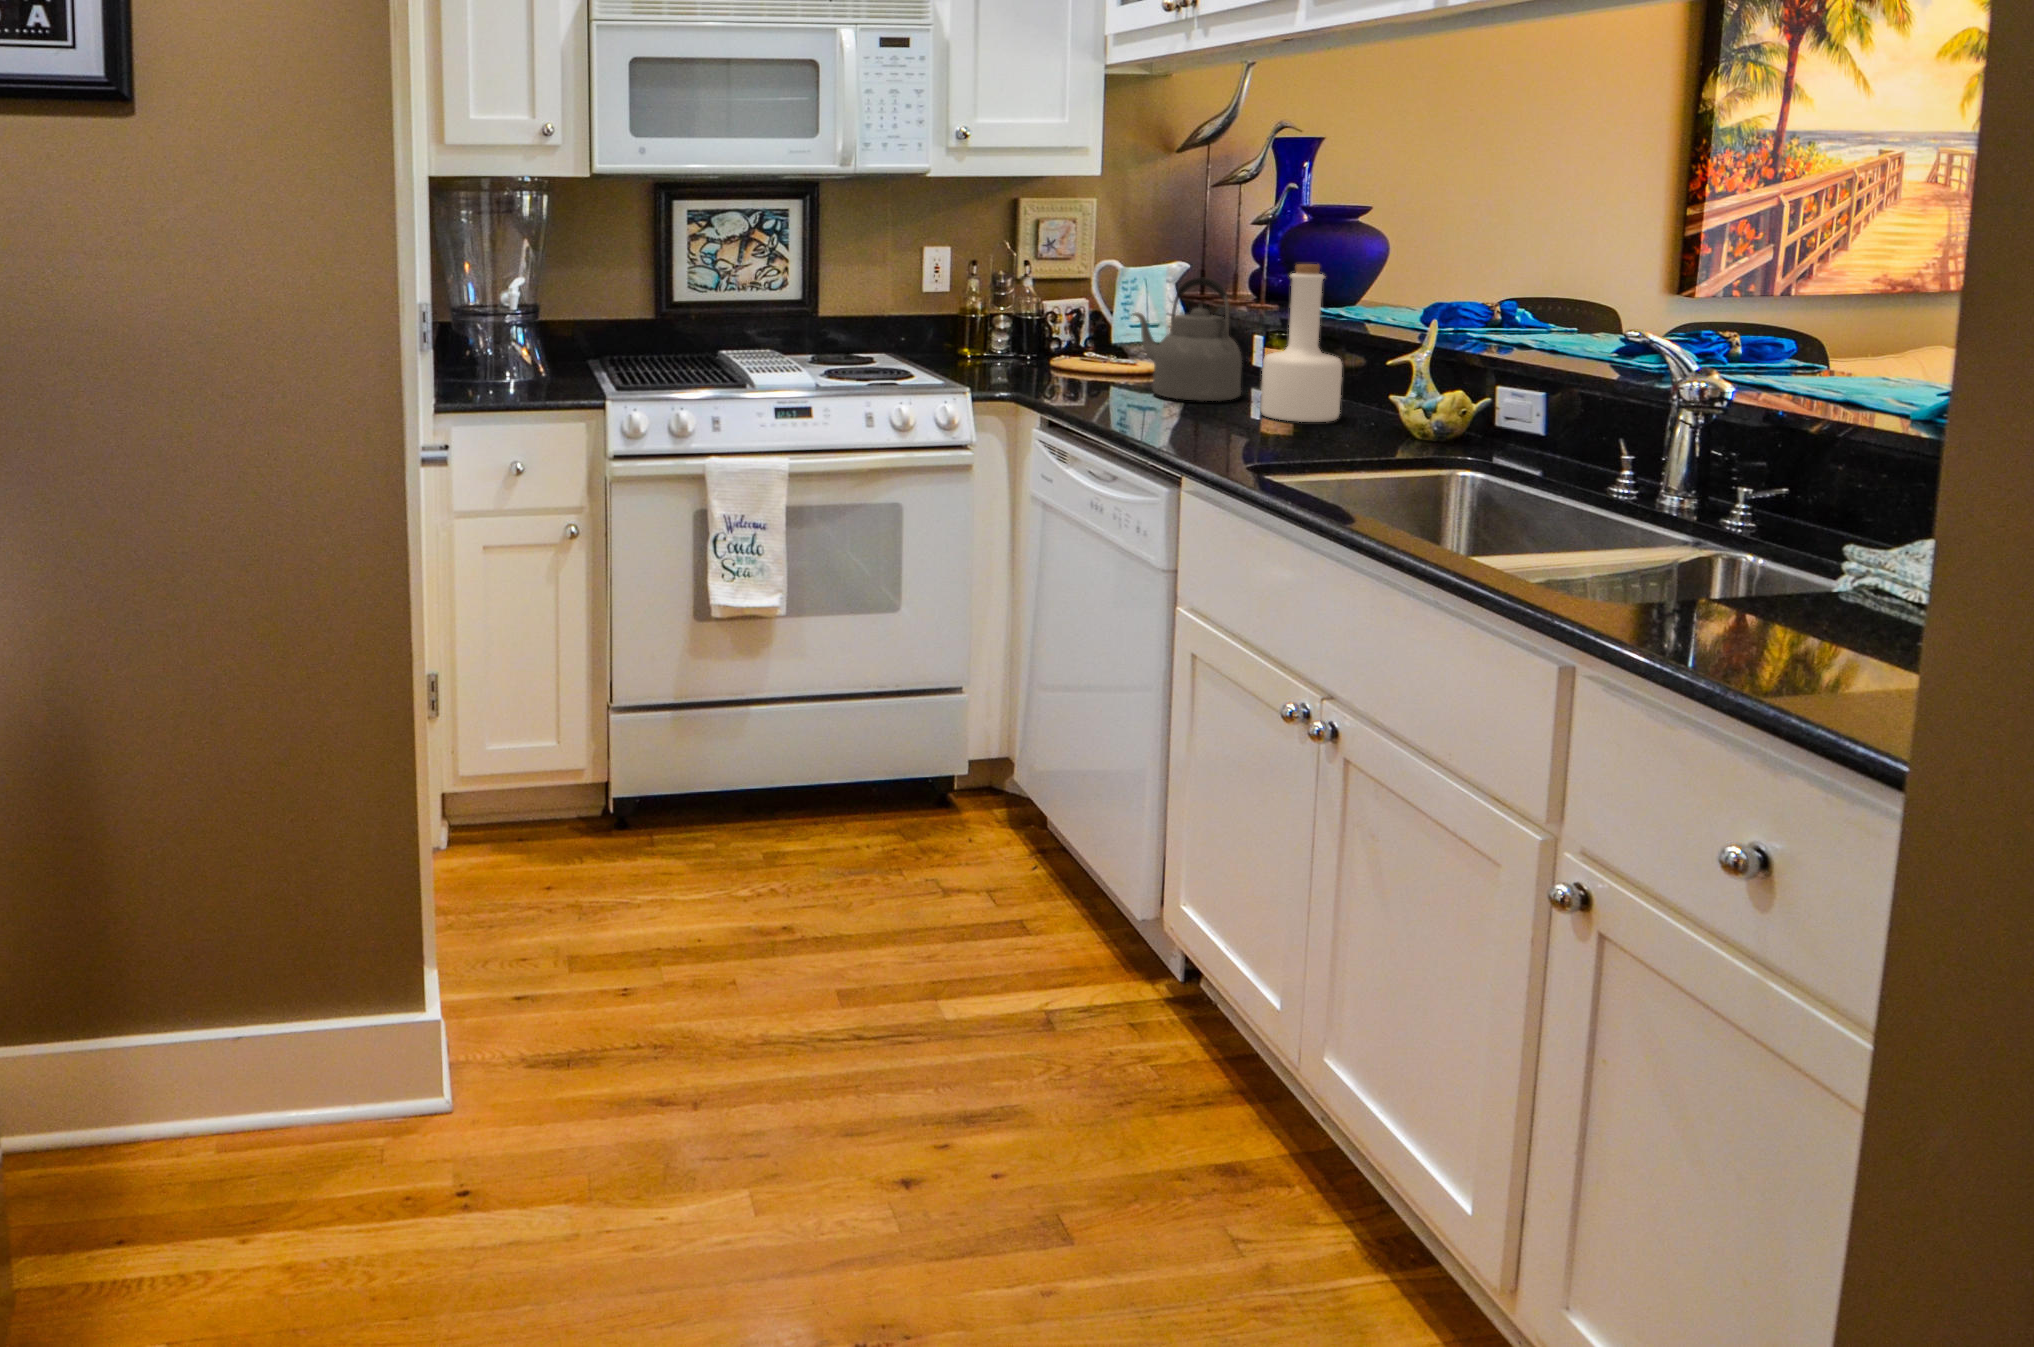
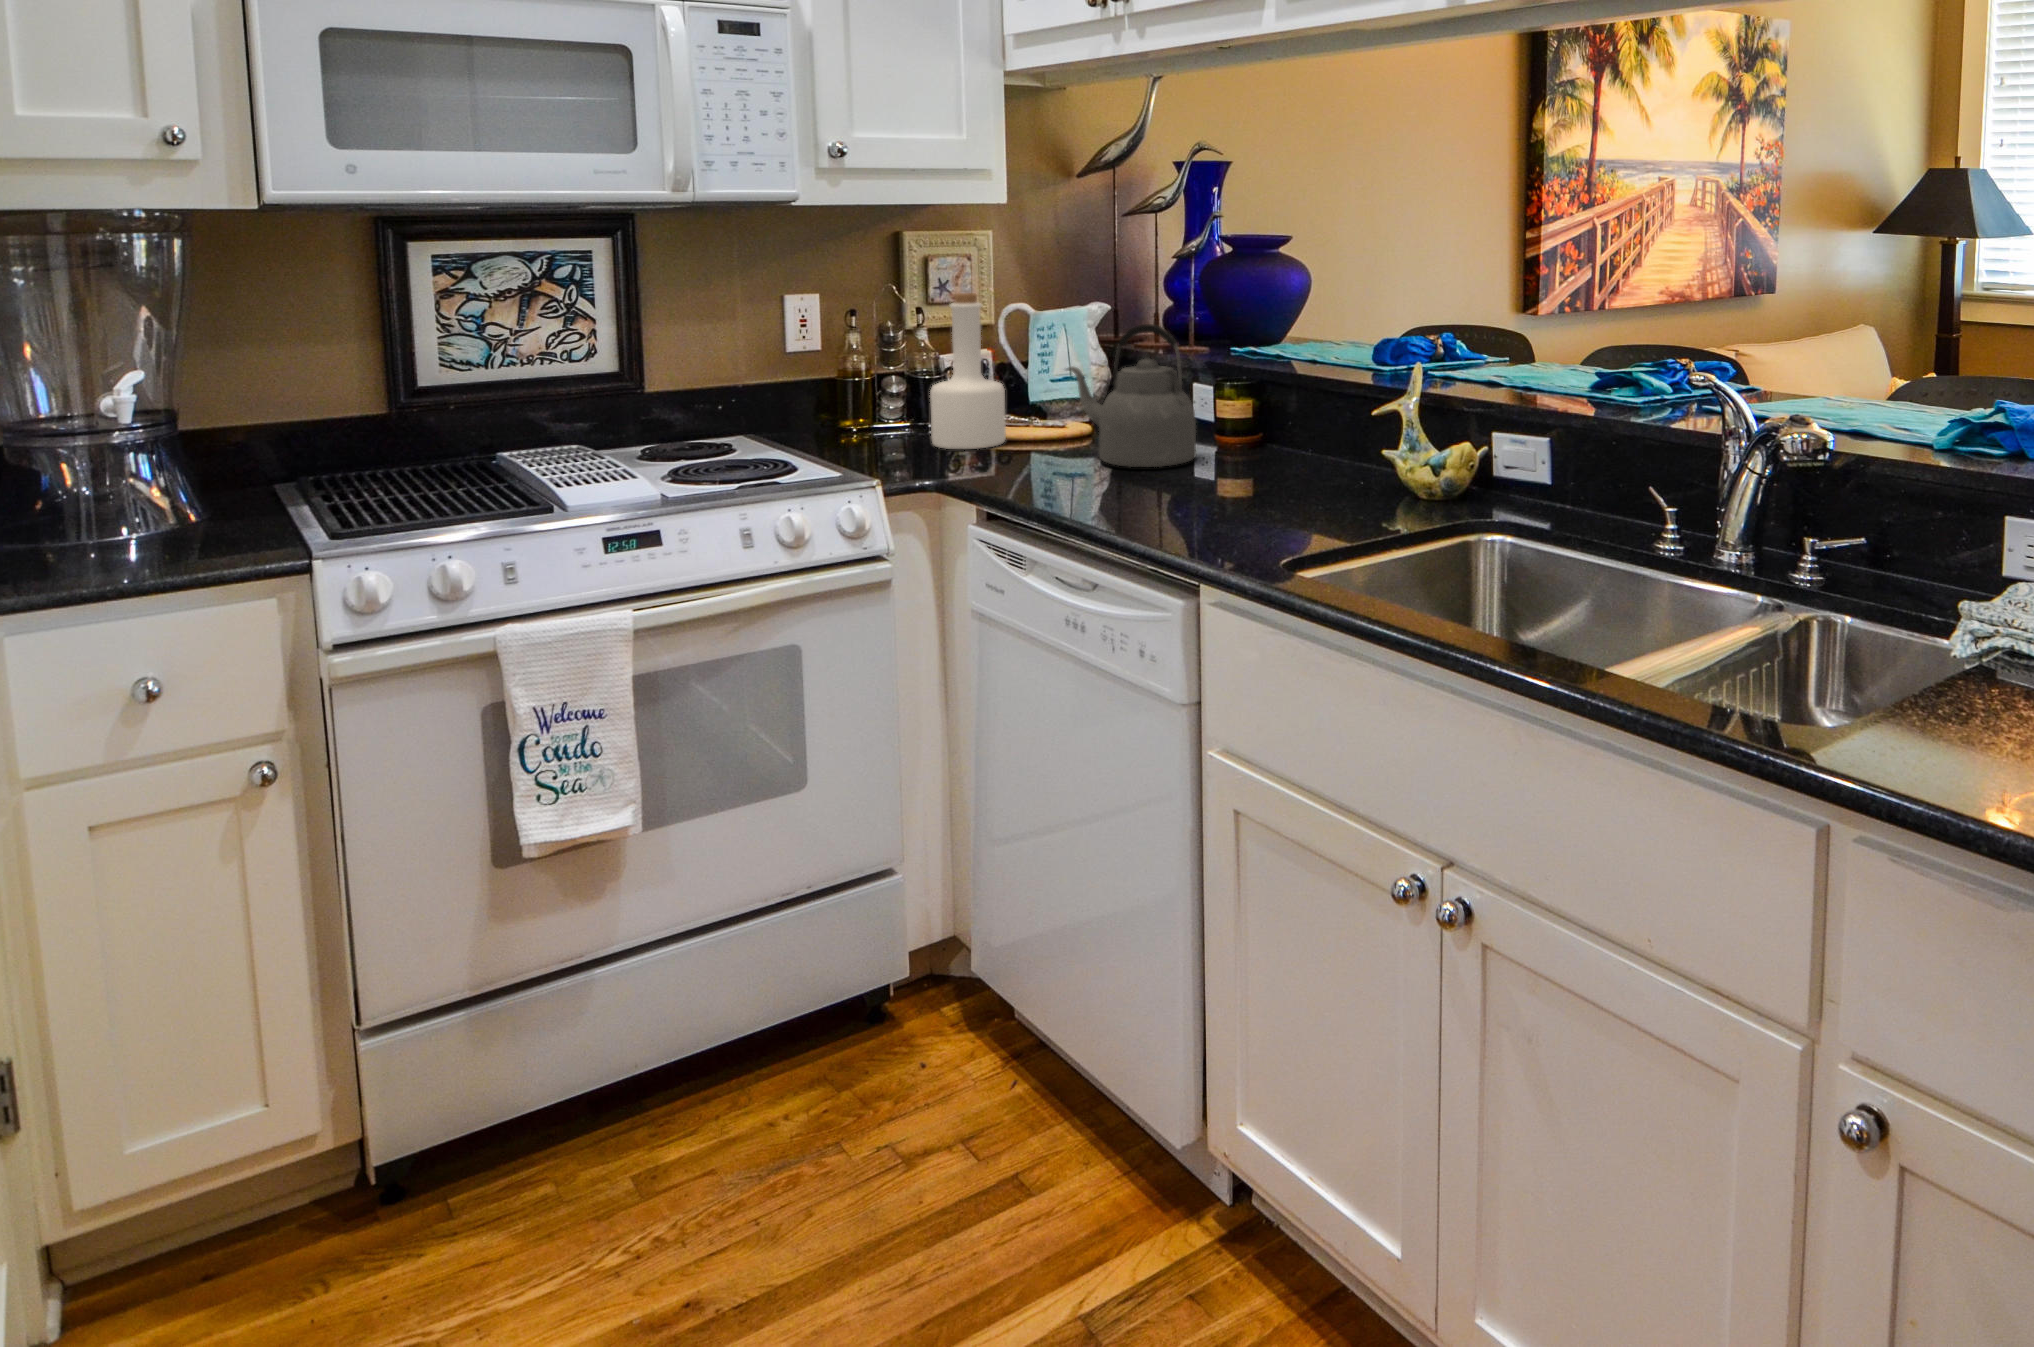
bottle: present [1260,264,1342,422] -> present [930,293,1006,449]

